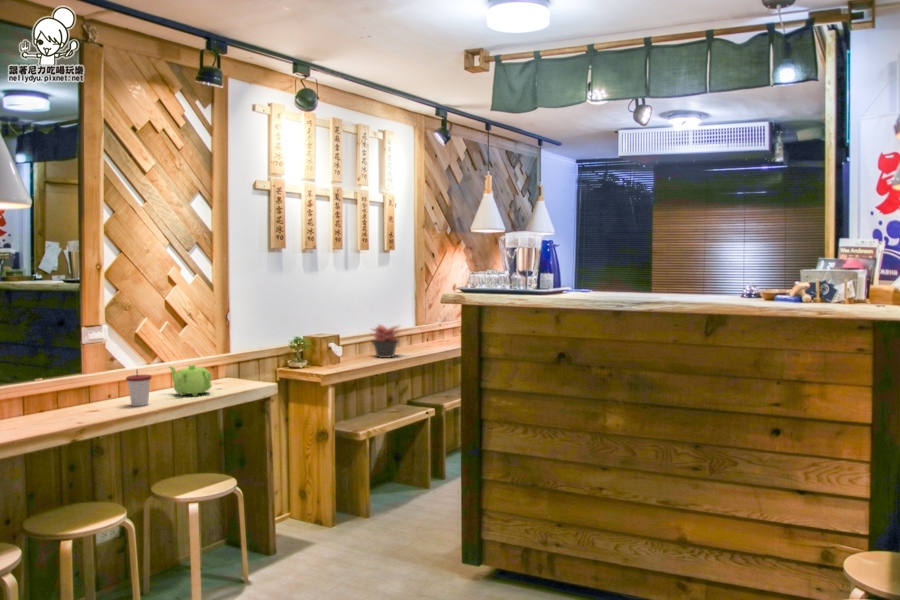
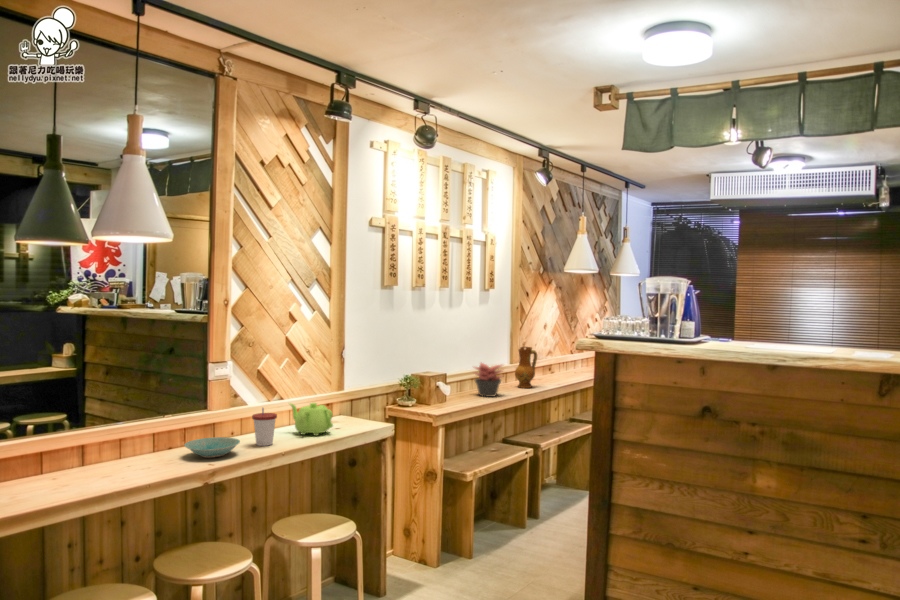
ceramic jug: none [417,308,439,349] -> present [515,347,537,388]
bowl: none [55,398,112,417] -> present [184,437,240,458]

